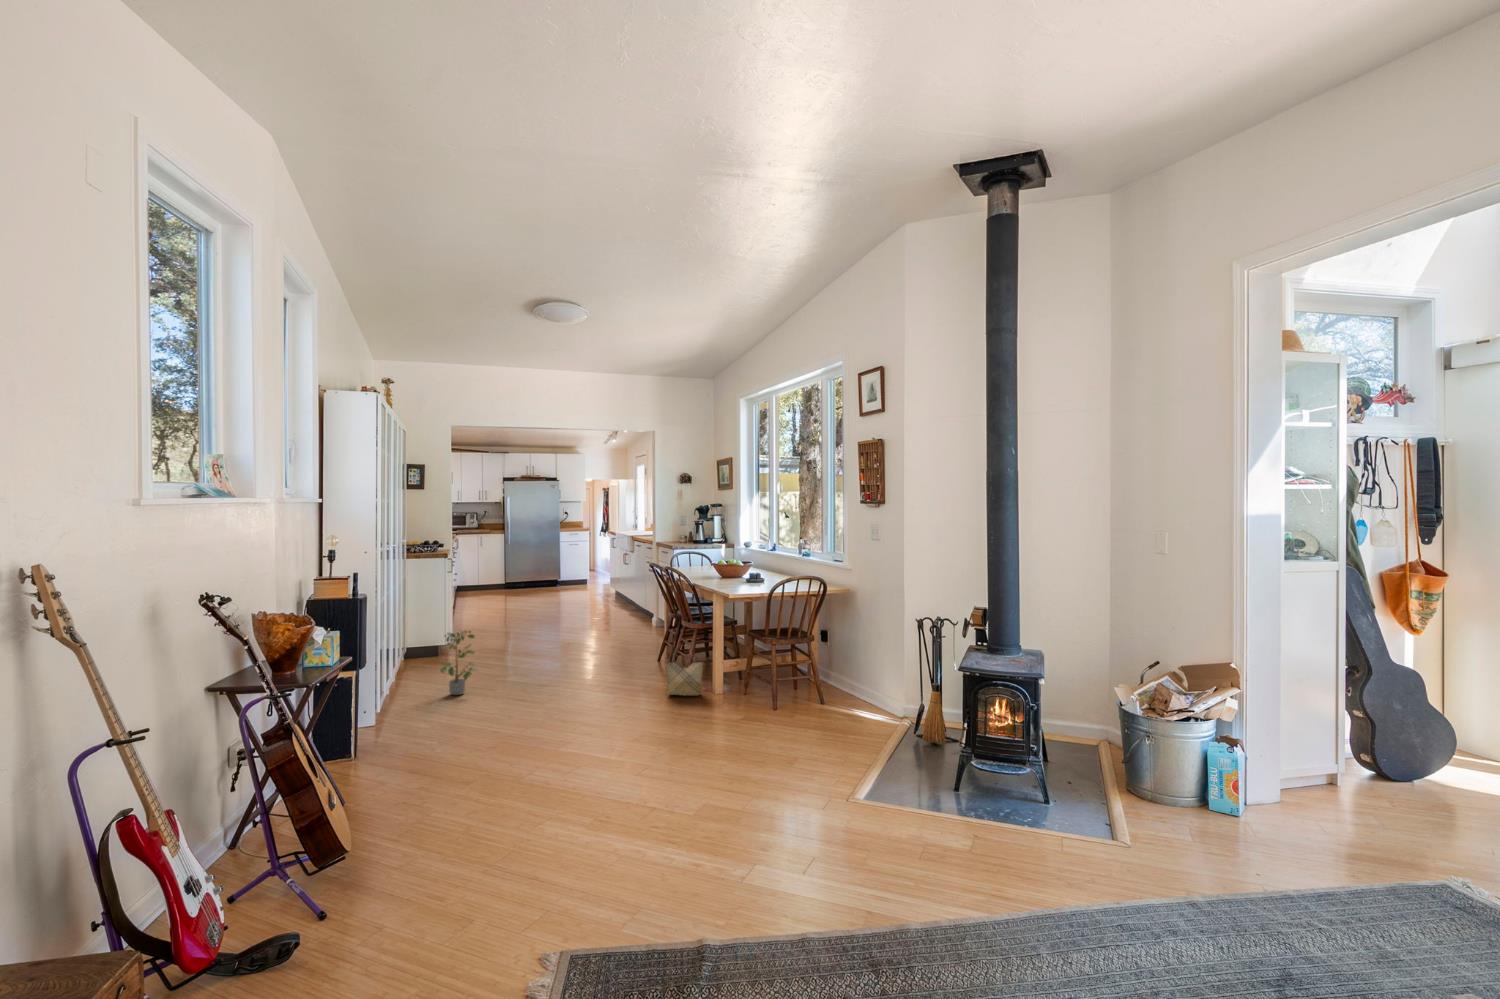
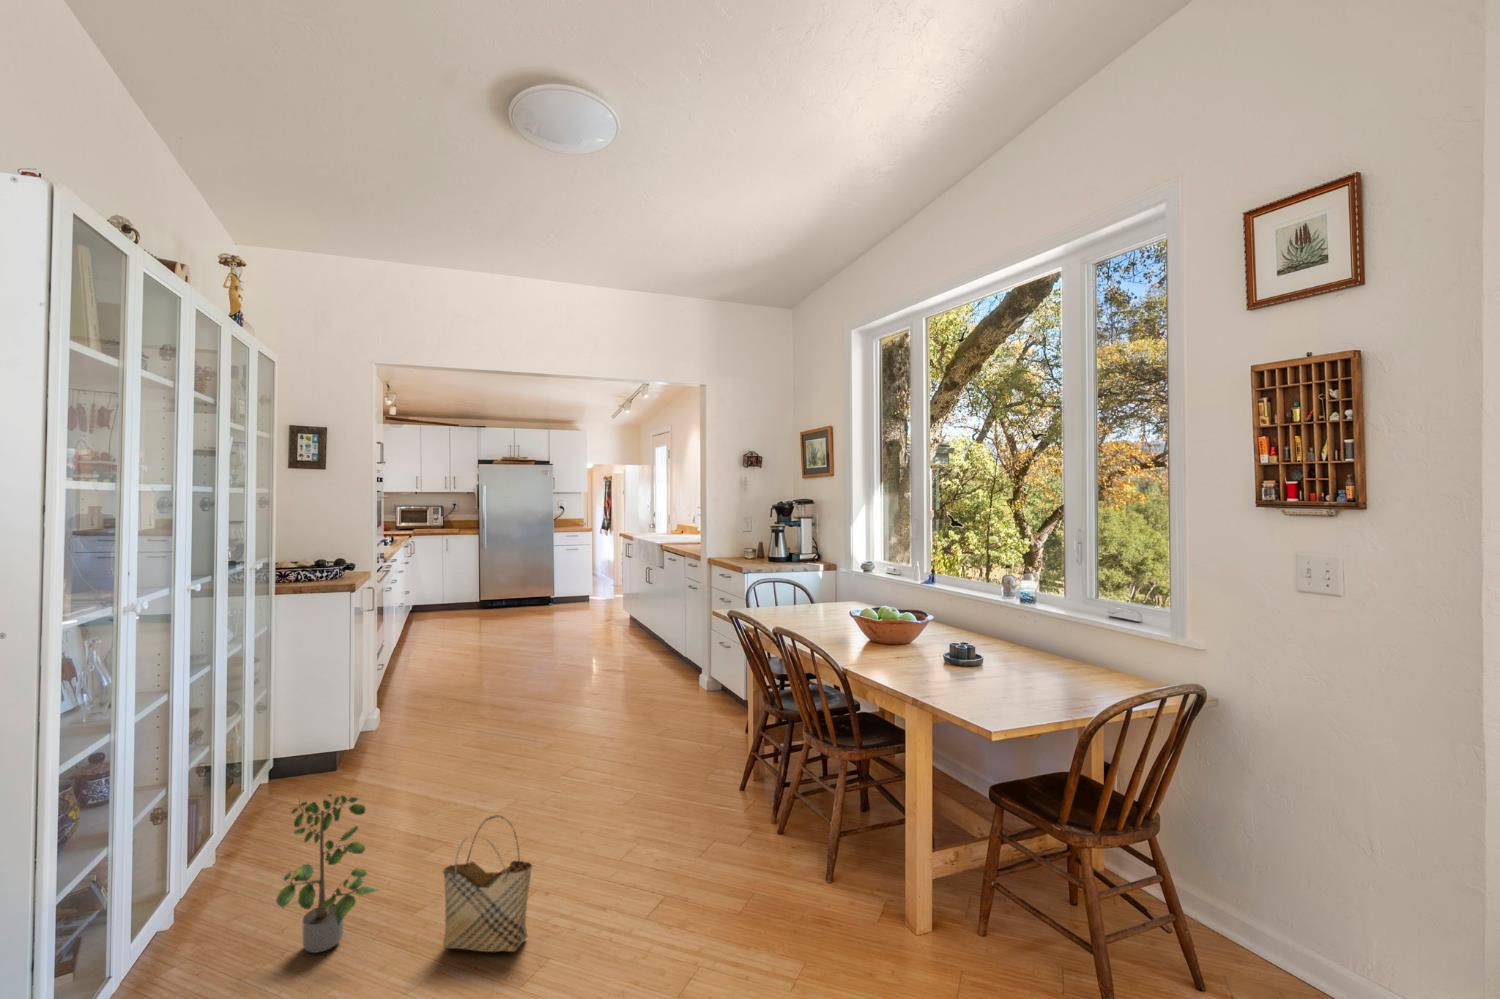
woven basket: present [666,643,703,696] -> present [443,815,532,952]

